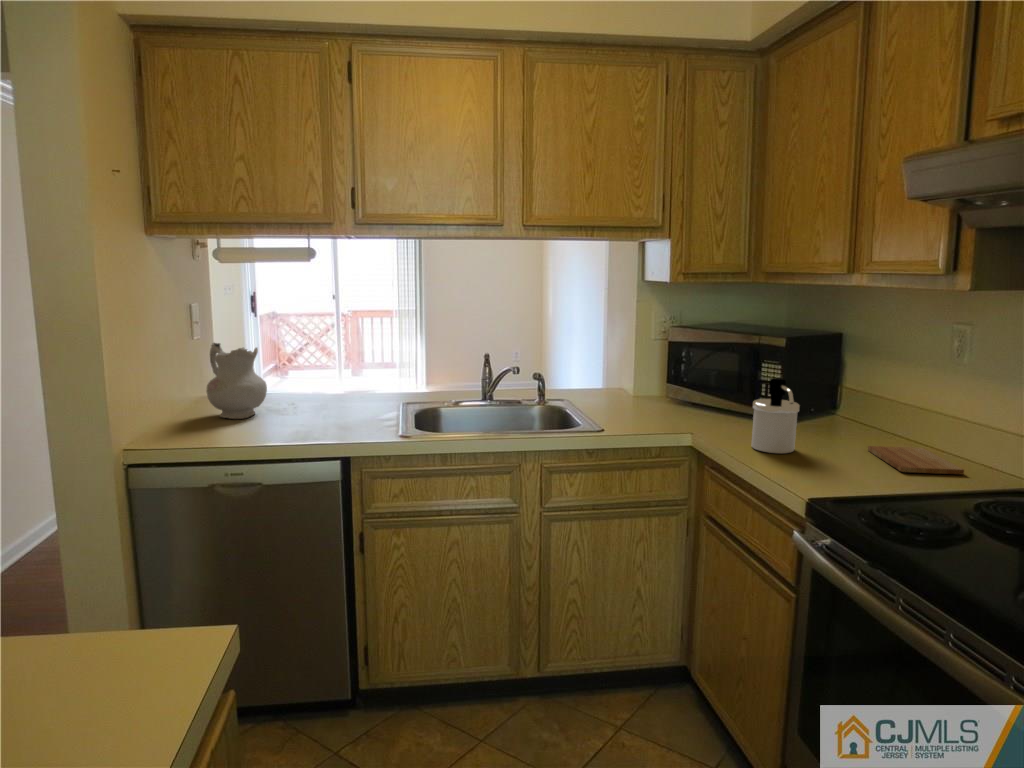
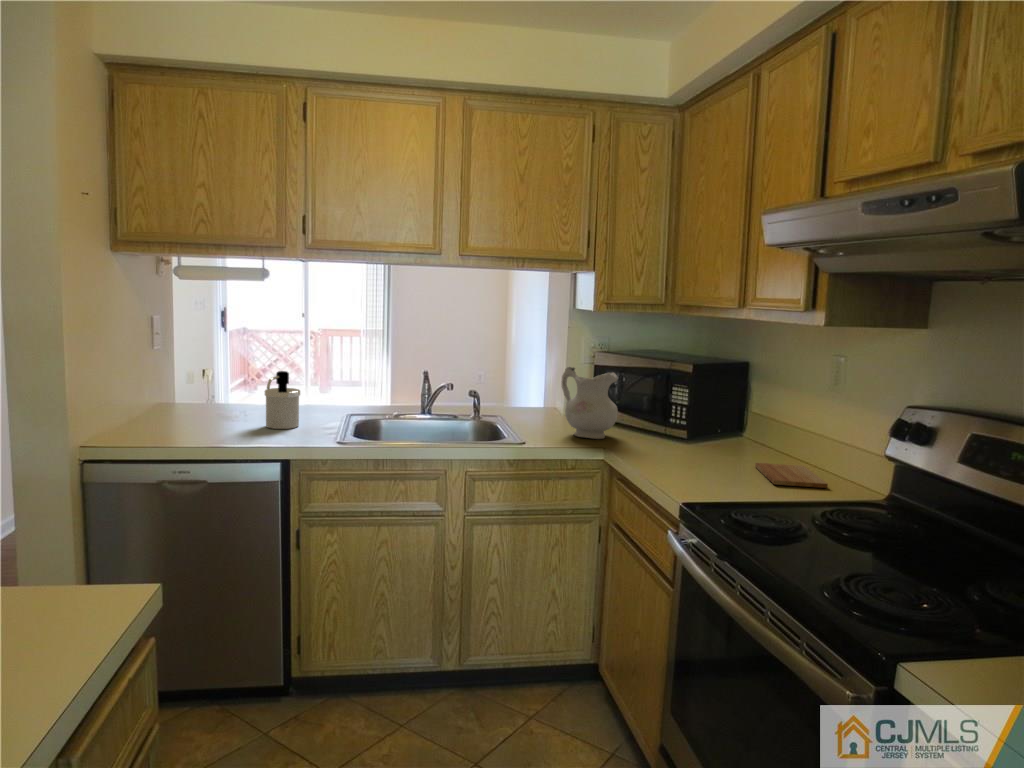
ceramic pitcher: present [206,343,267,419] -> present [561,367,618,439]
soap dispenser: present [752,378,799,453] -> present [265,371,300,429]

